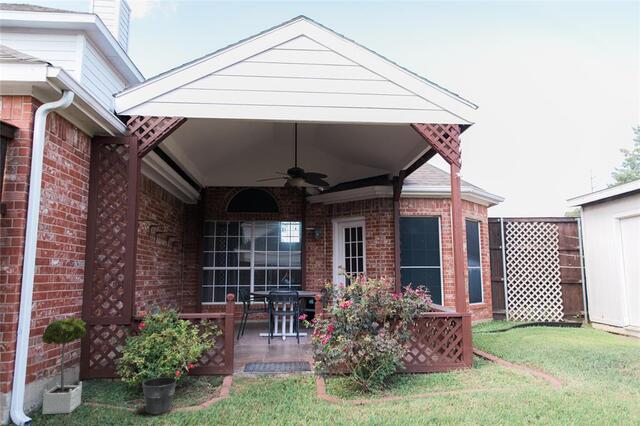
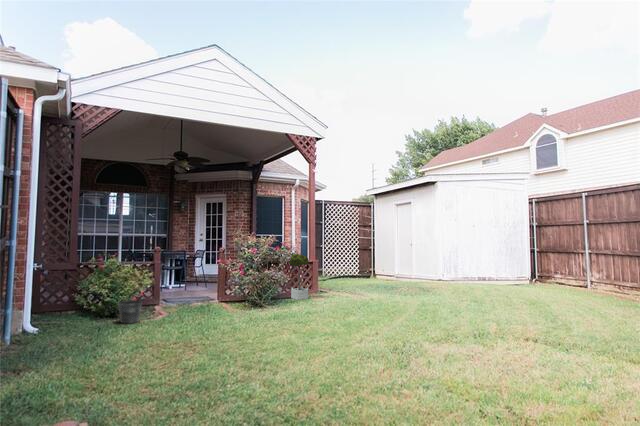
potted tree: present [42,317,86,414] -> present [289,254,308,300]

